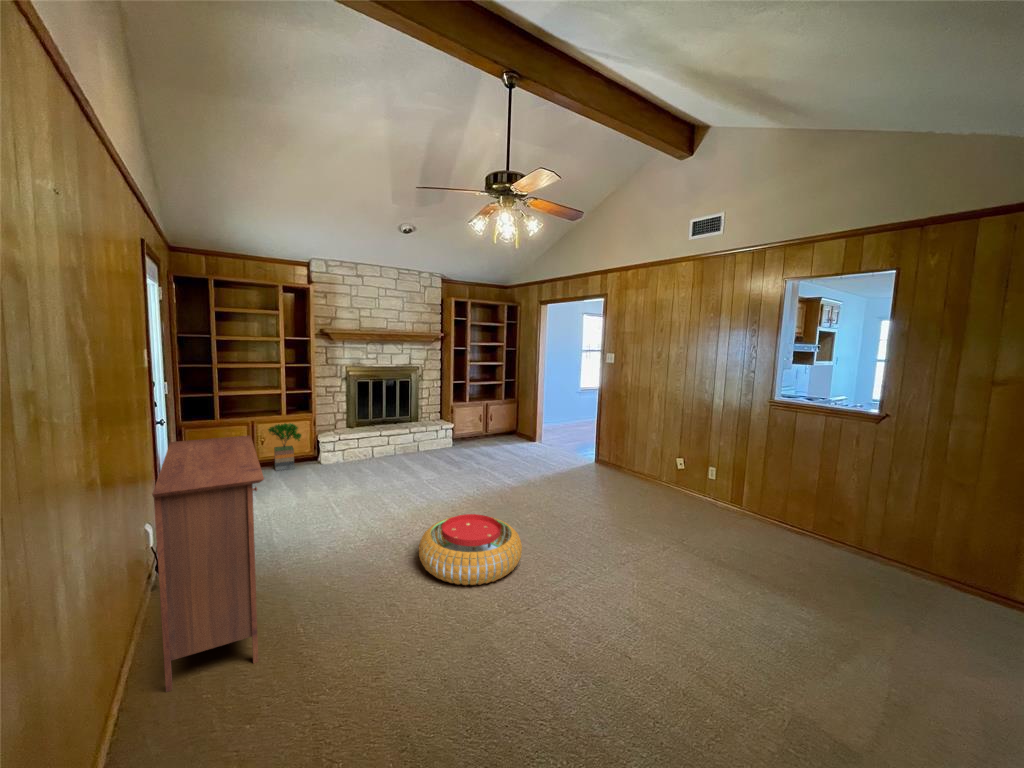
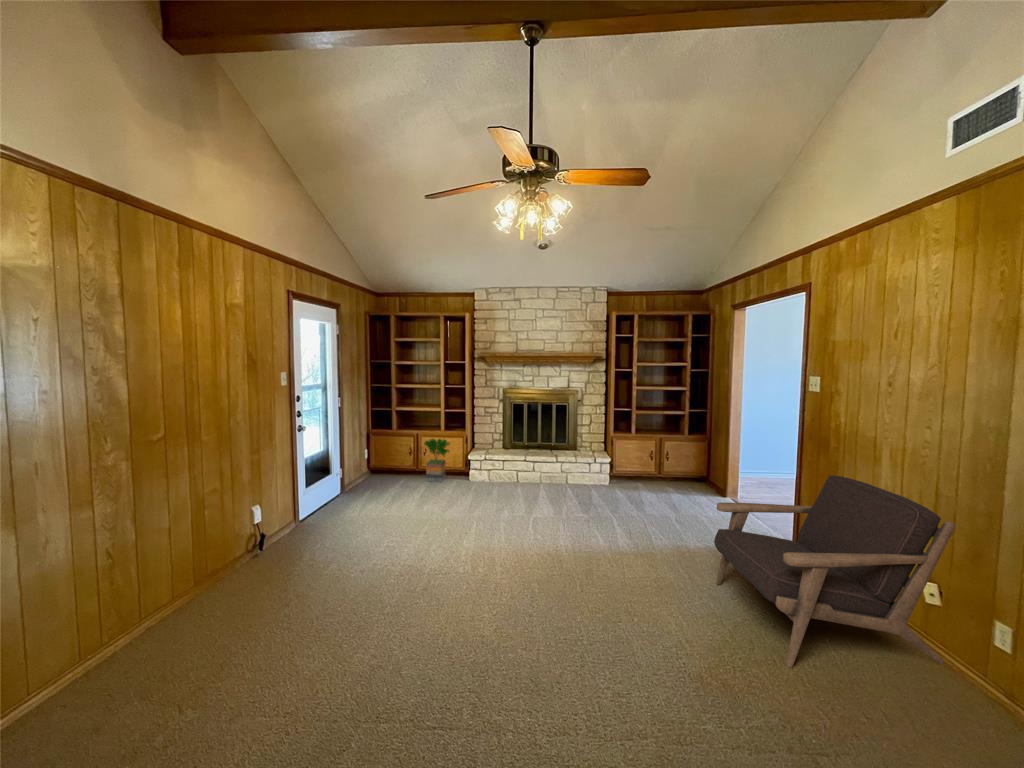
armchair: none [573,414,681,515] -> present [714,475,955,668]
console table: present [152,435,264,692] -> none [49,444,275,691]
pouf: present [419,514,522,585] -> none [381,580,527,704]

